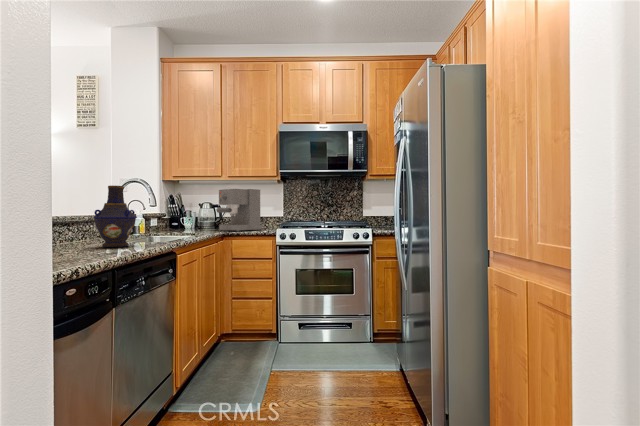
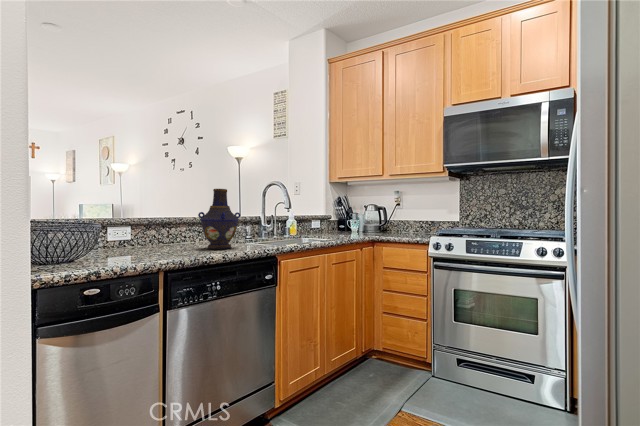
coffee maker: present [217,189,260,231] -> none [363,189,417,237]

